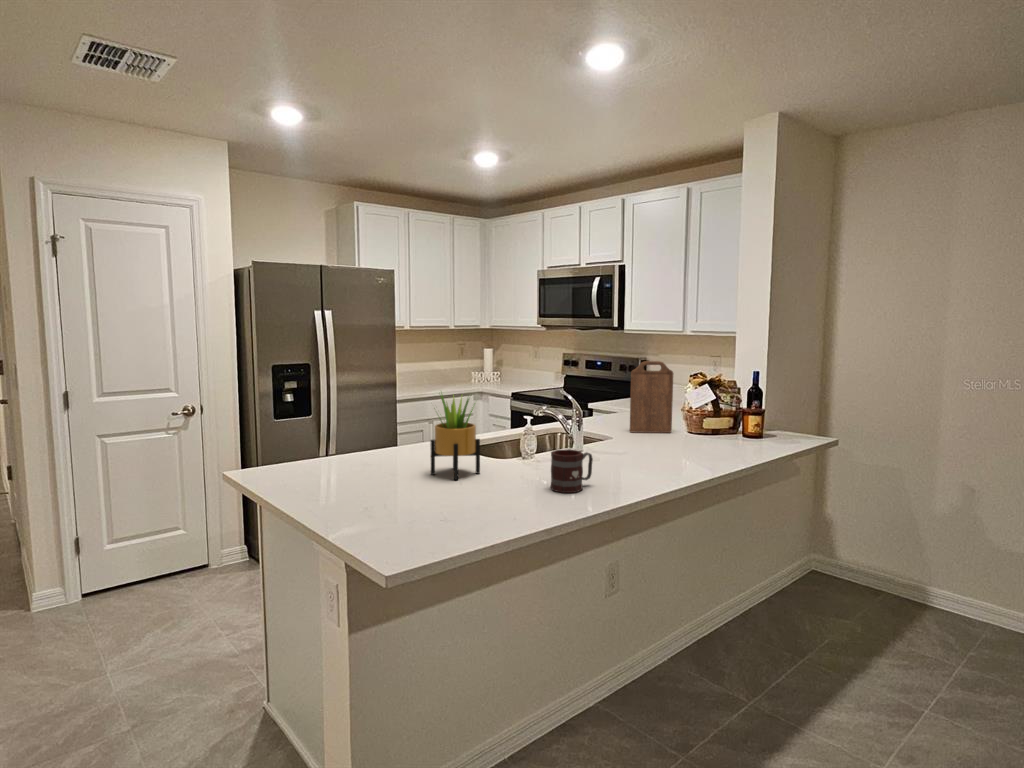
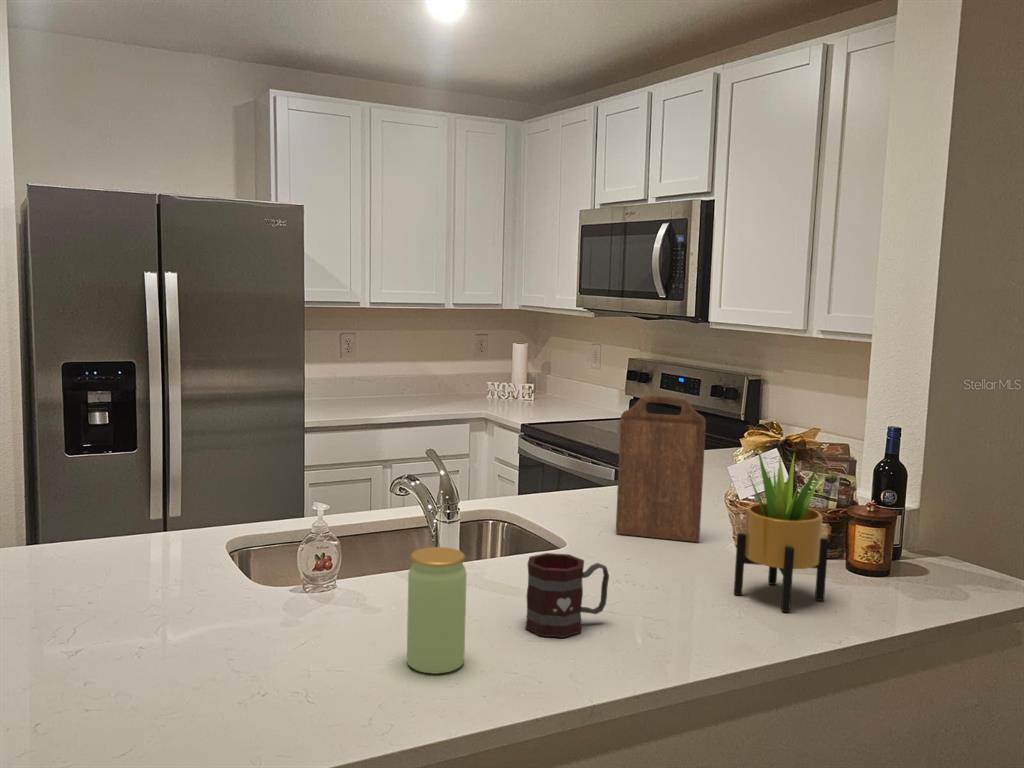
potted plant: present [430,396,480,480] -> present [734,450,828,612]
jar: none [609,426,637,481] -> present [407,547,467,673]
mug: present [551,449,593,493] -> present [525,553,609,638]

